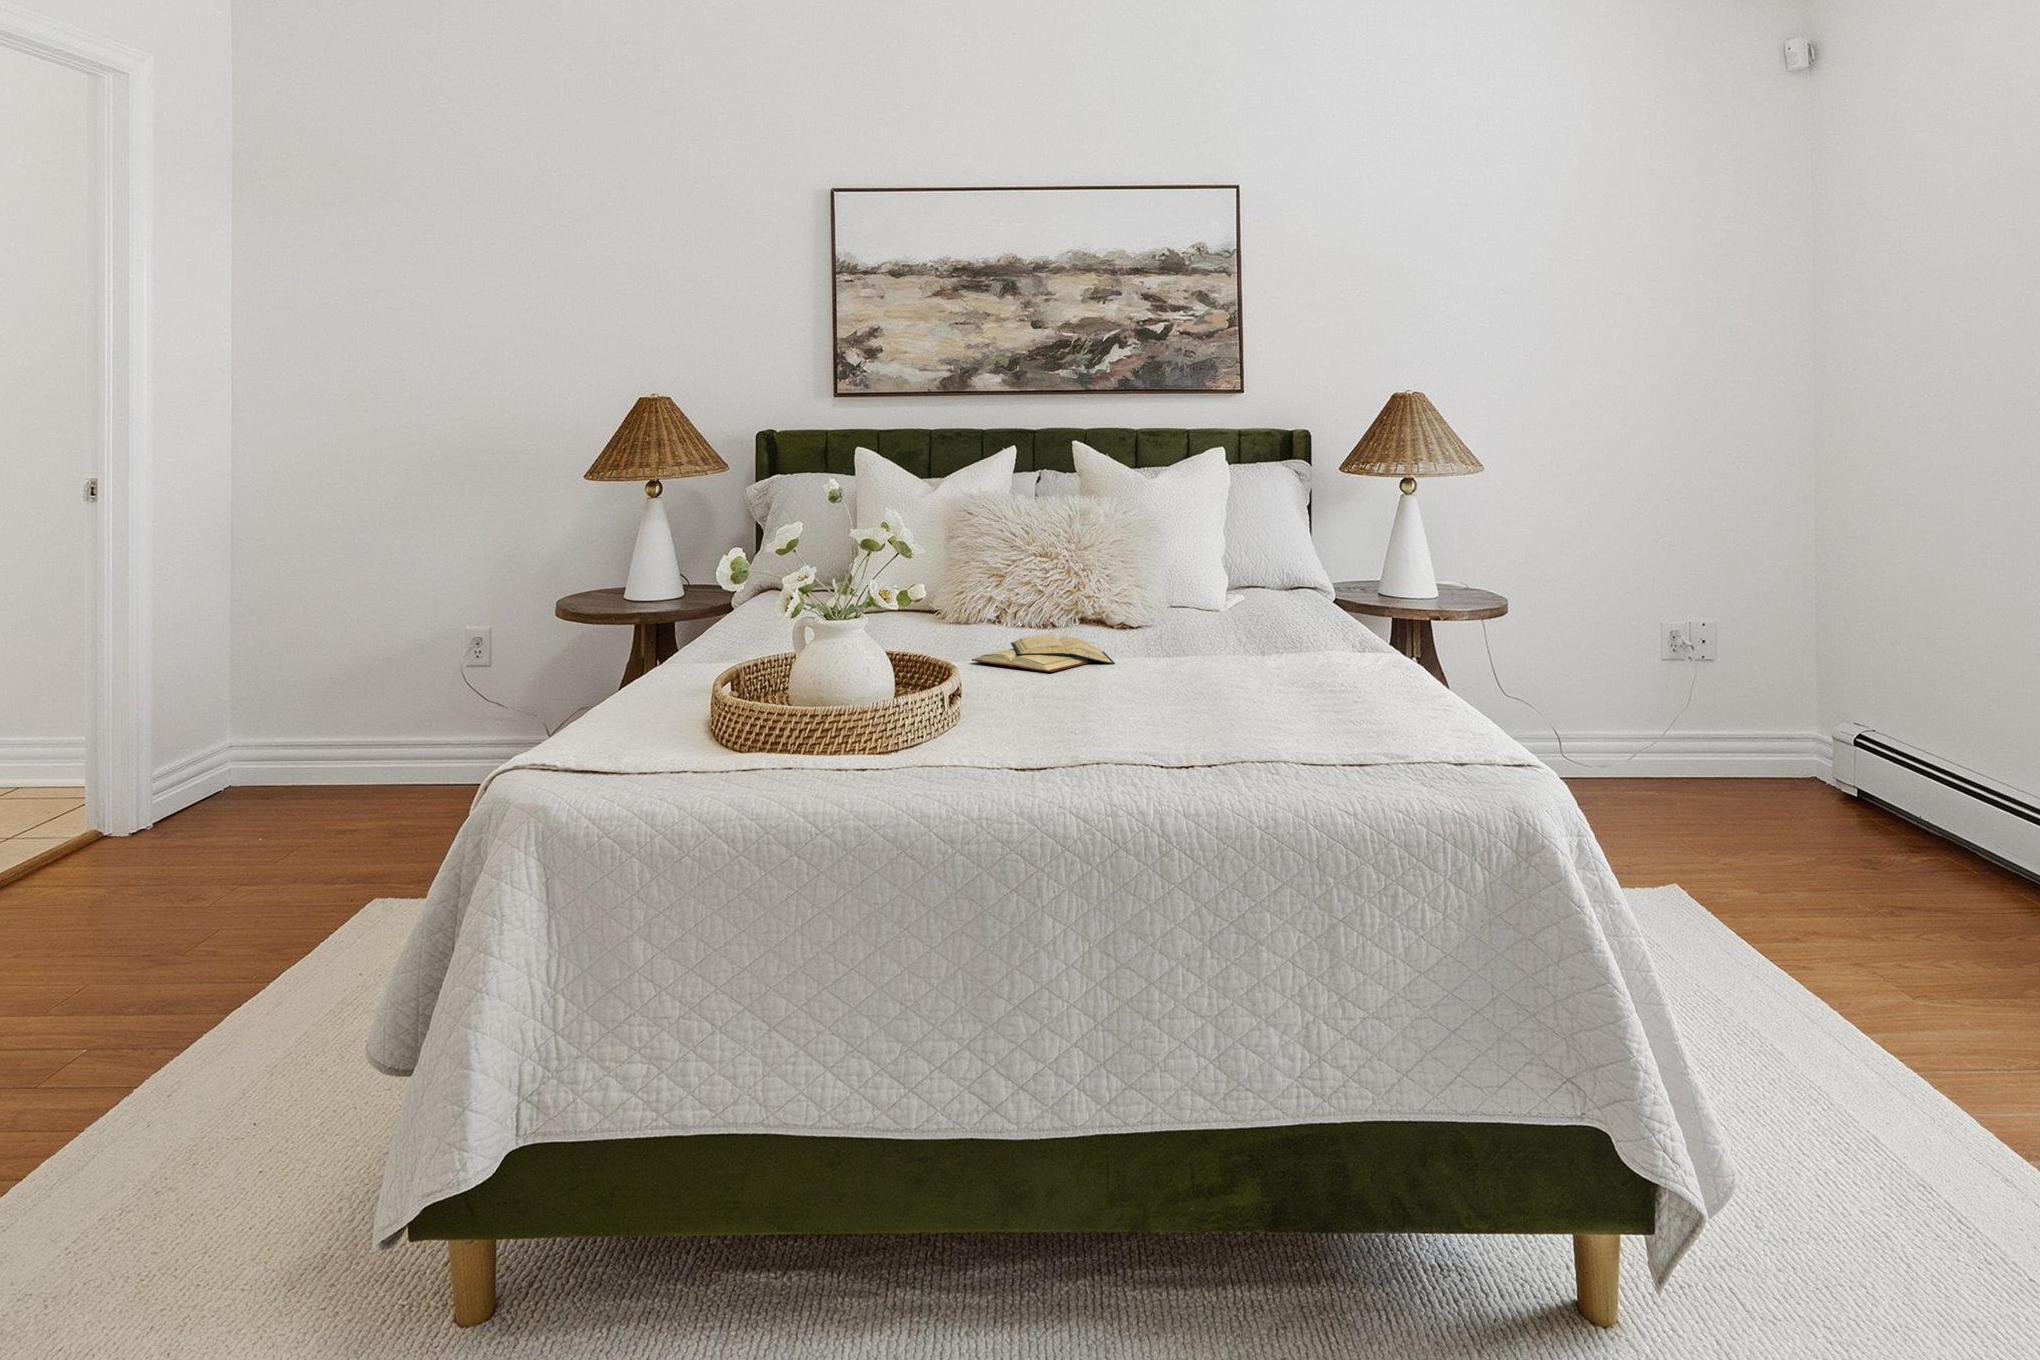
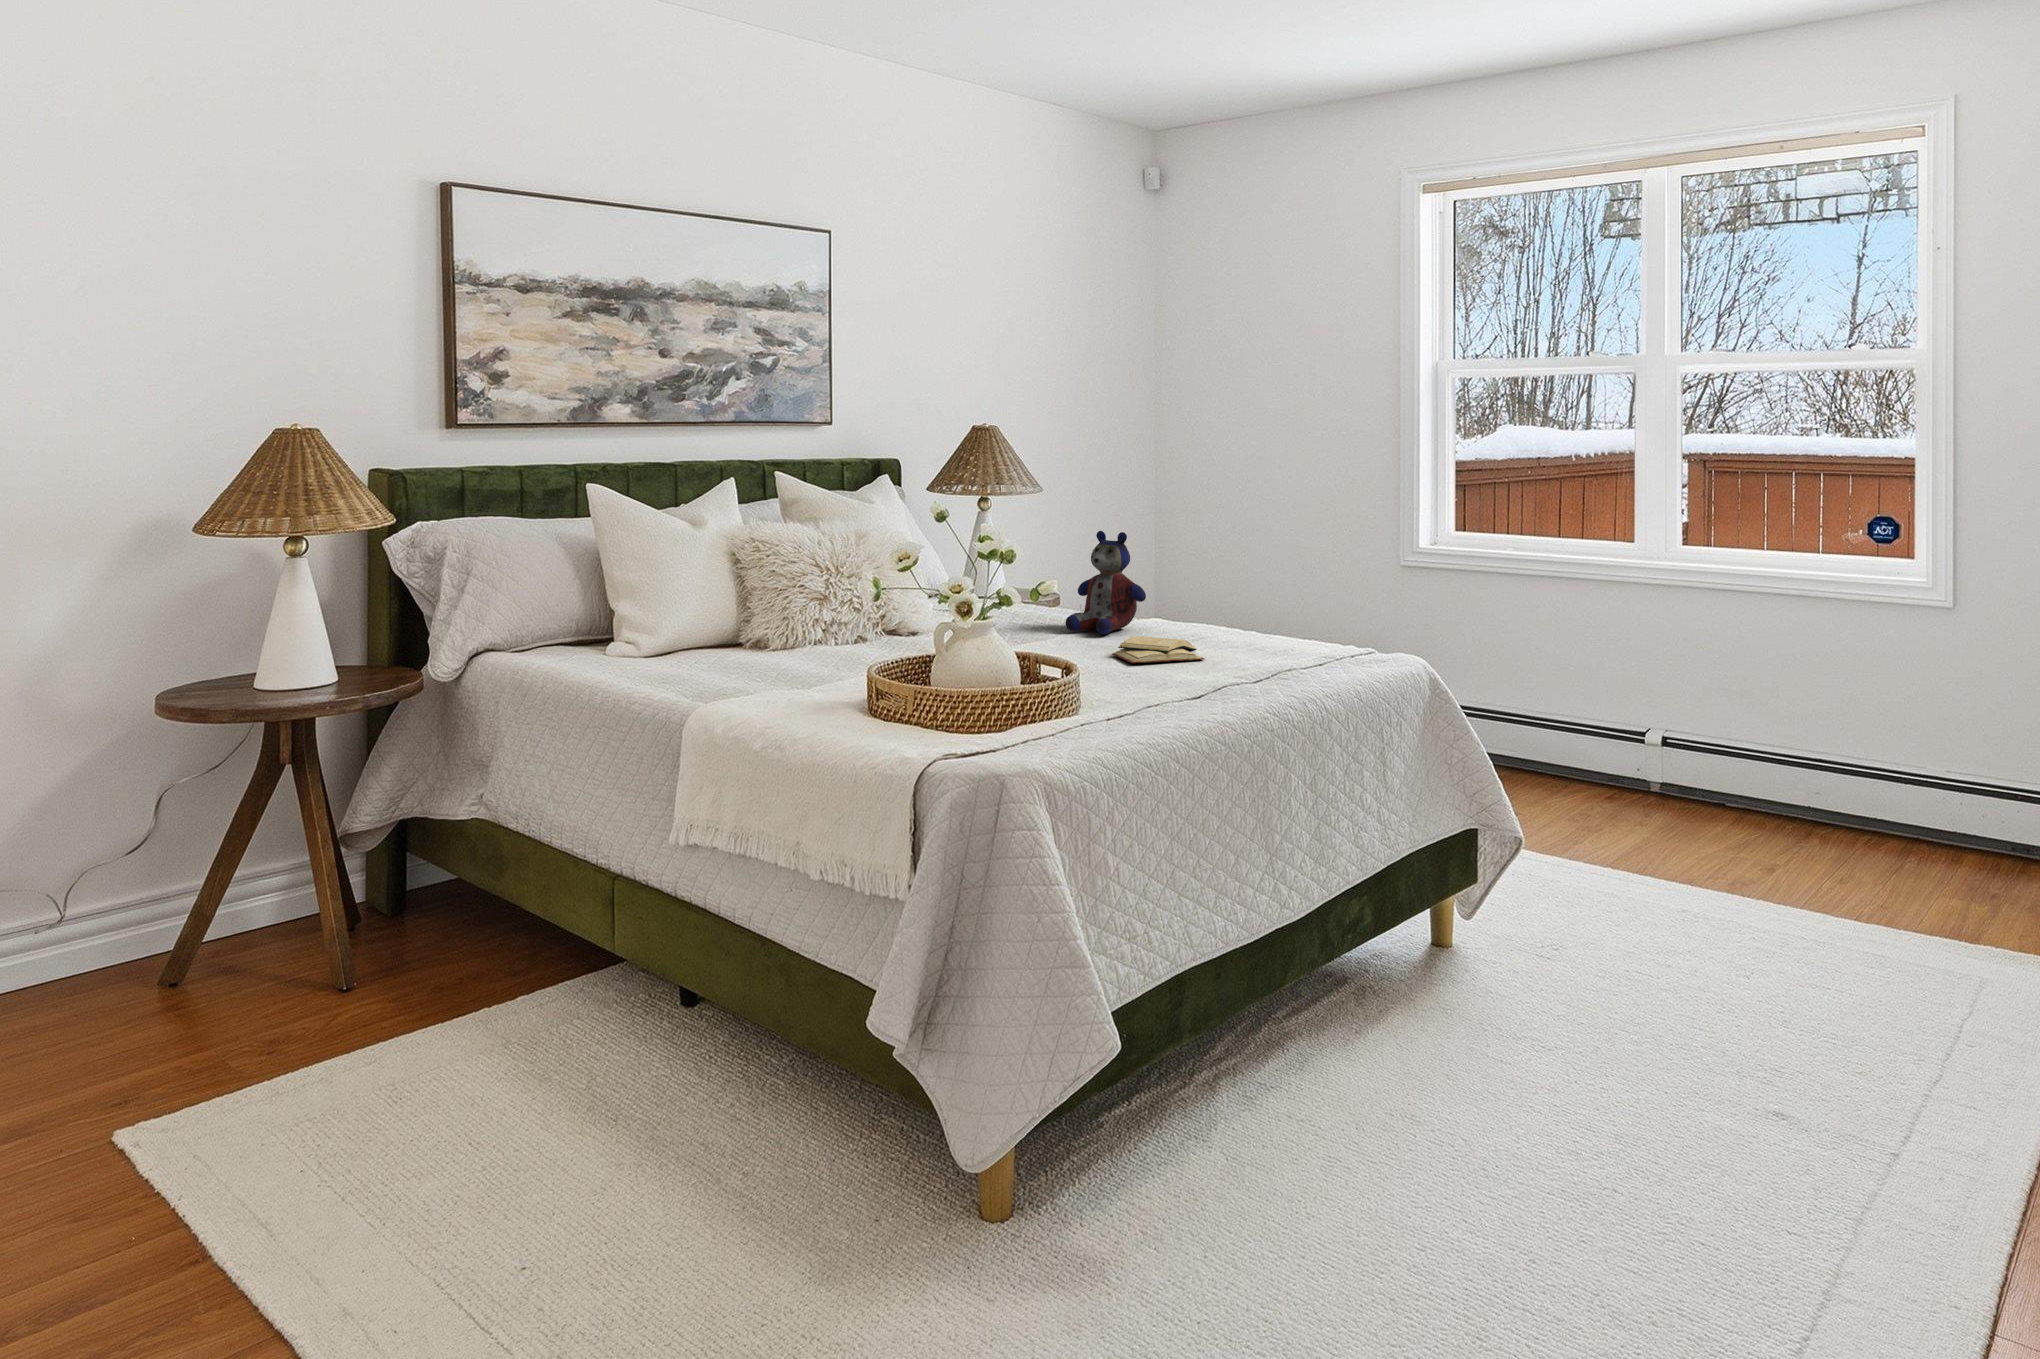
stuffed bear: none [1111,508,1193,636] -> present [1065,531,1146,634]

